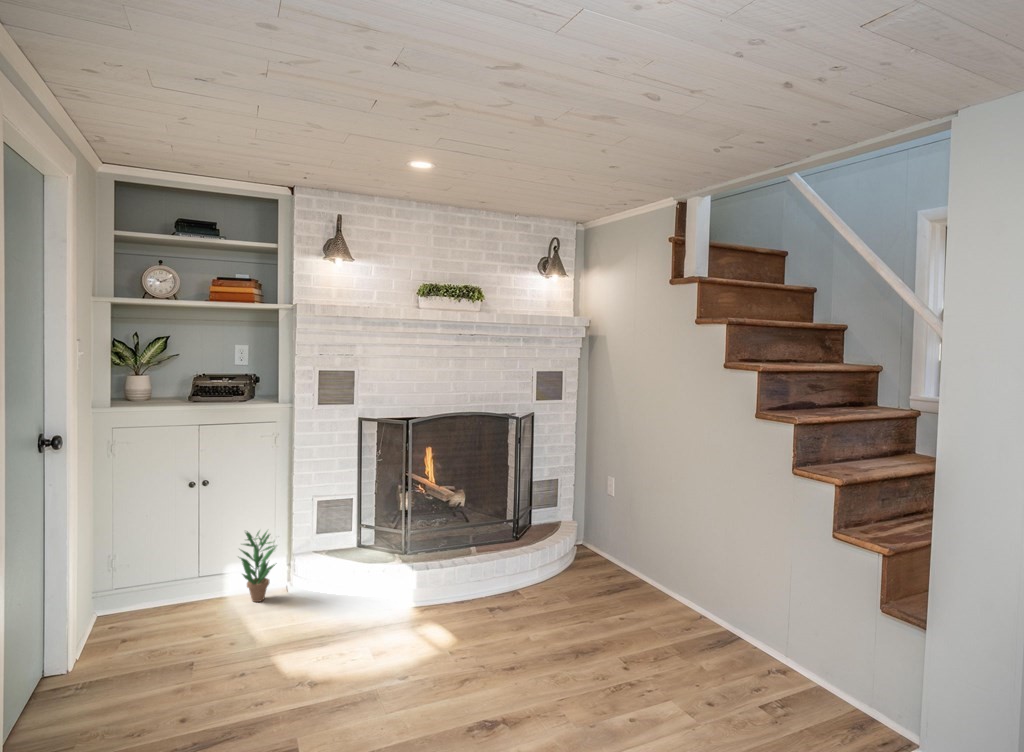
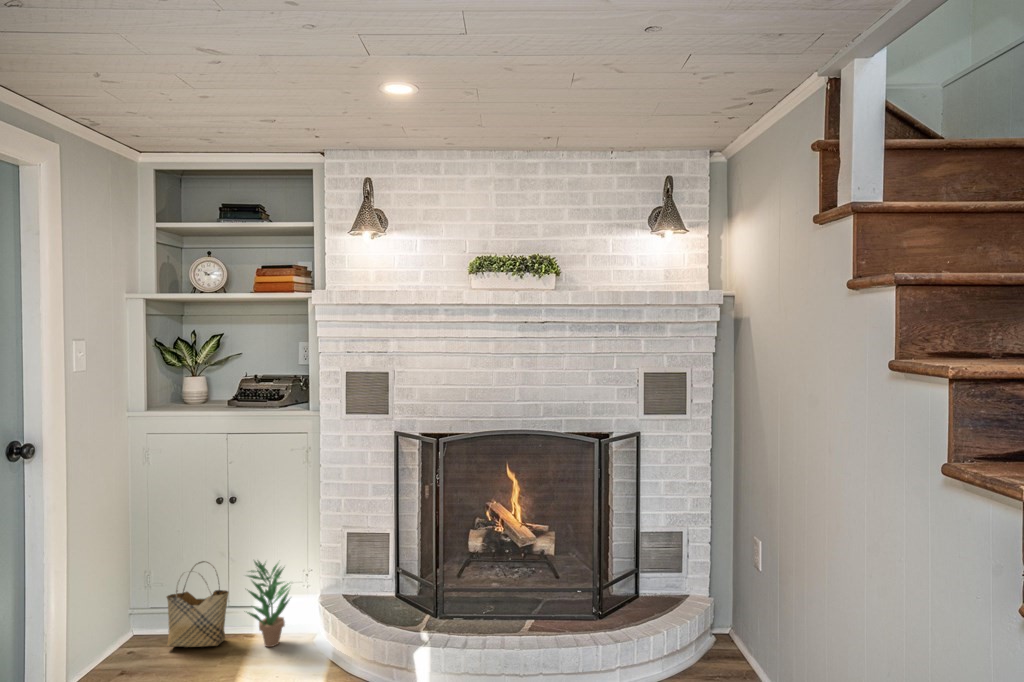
woven basket: none [159,540,215,616] -> present [167,561,229,647]

